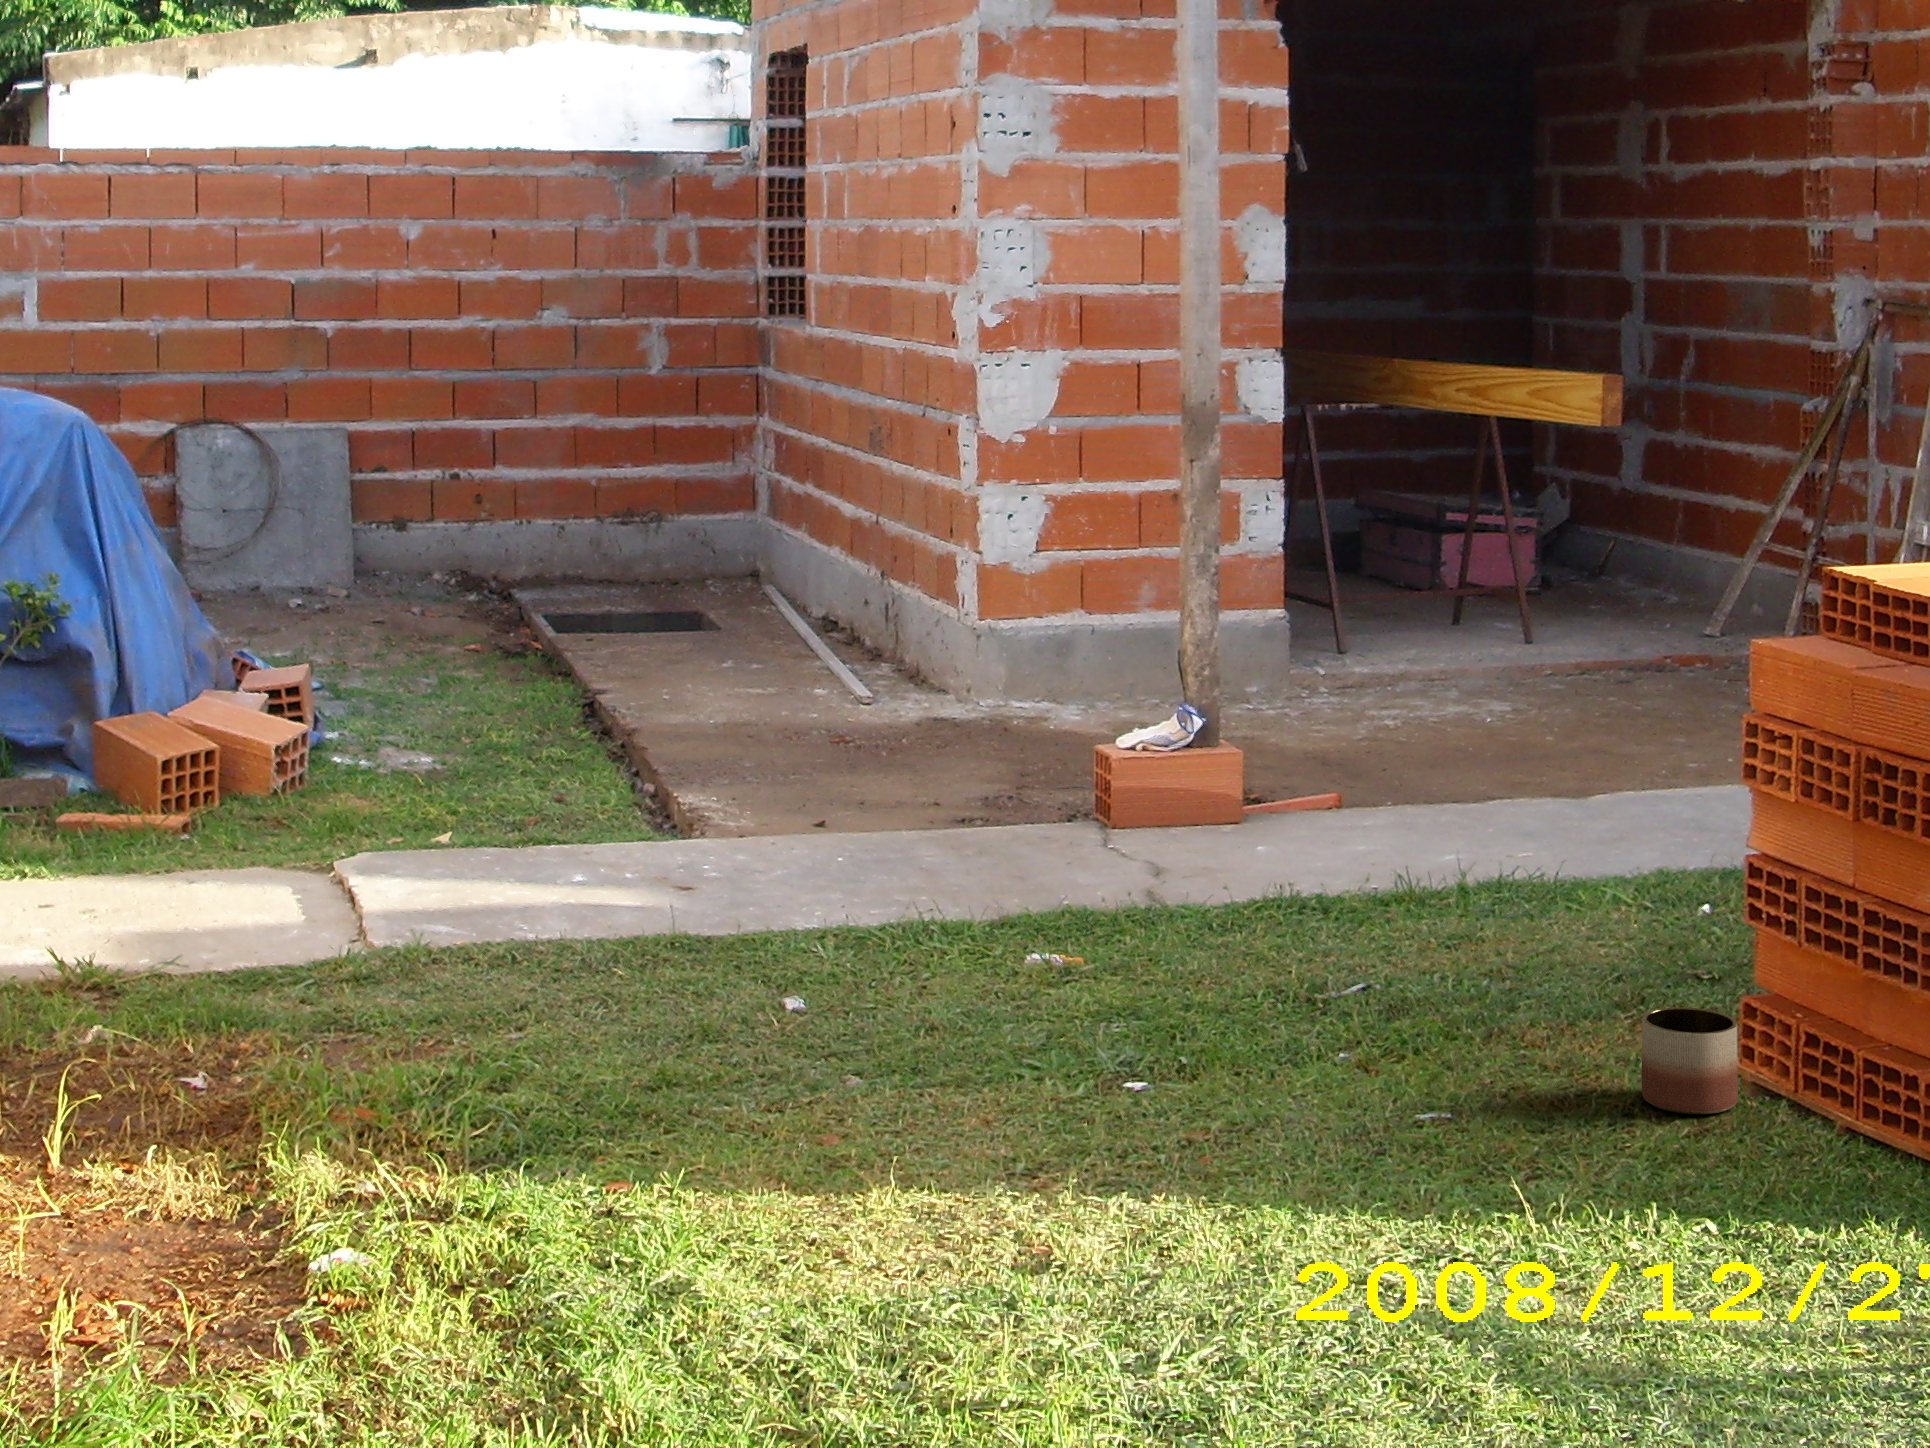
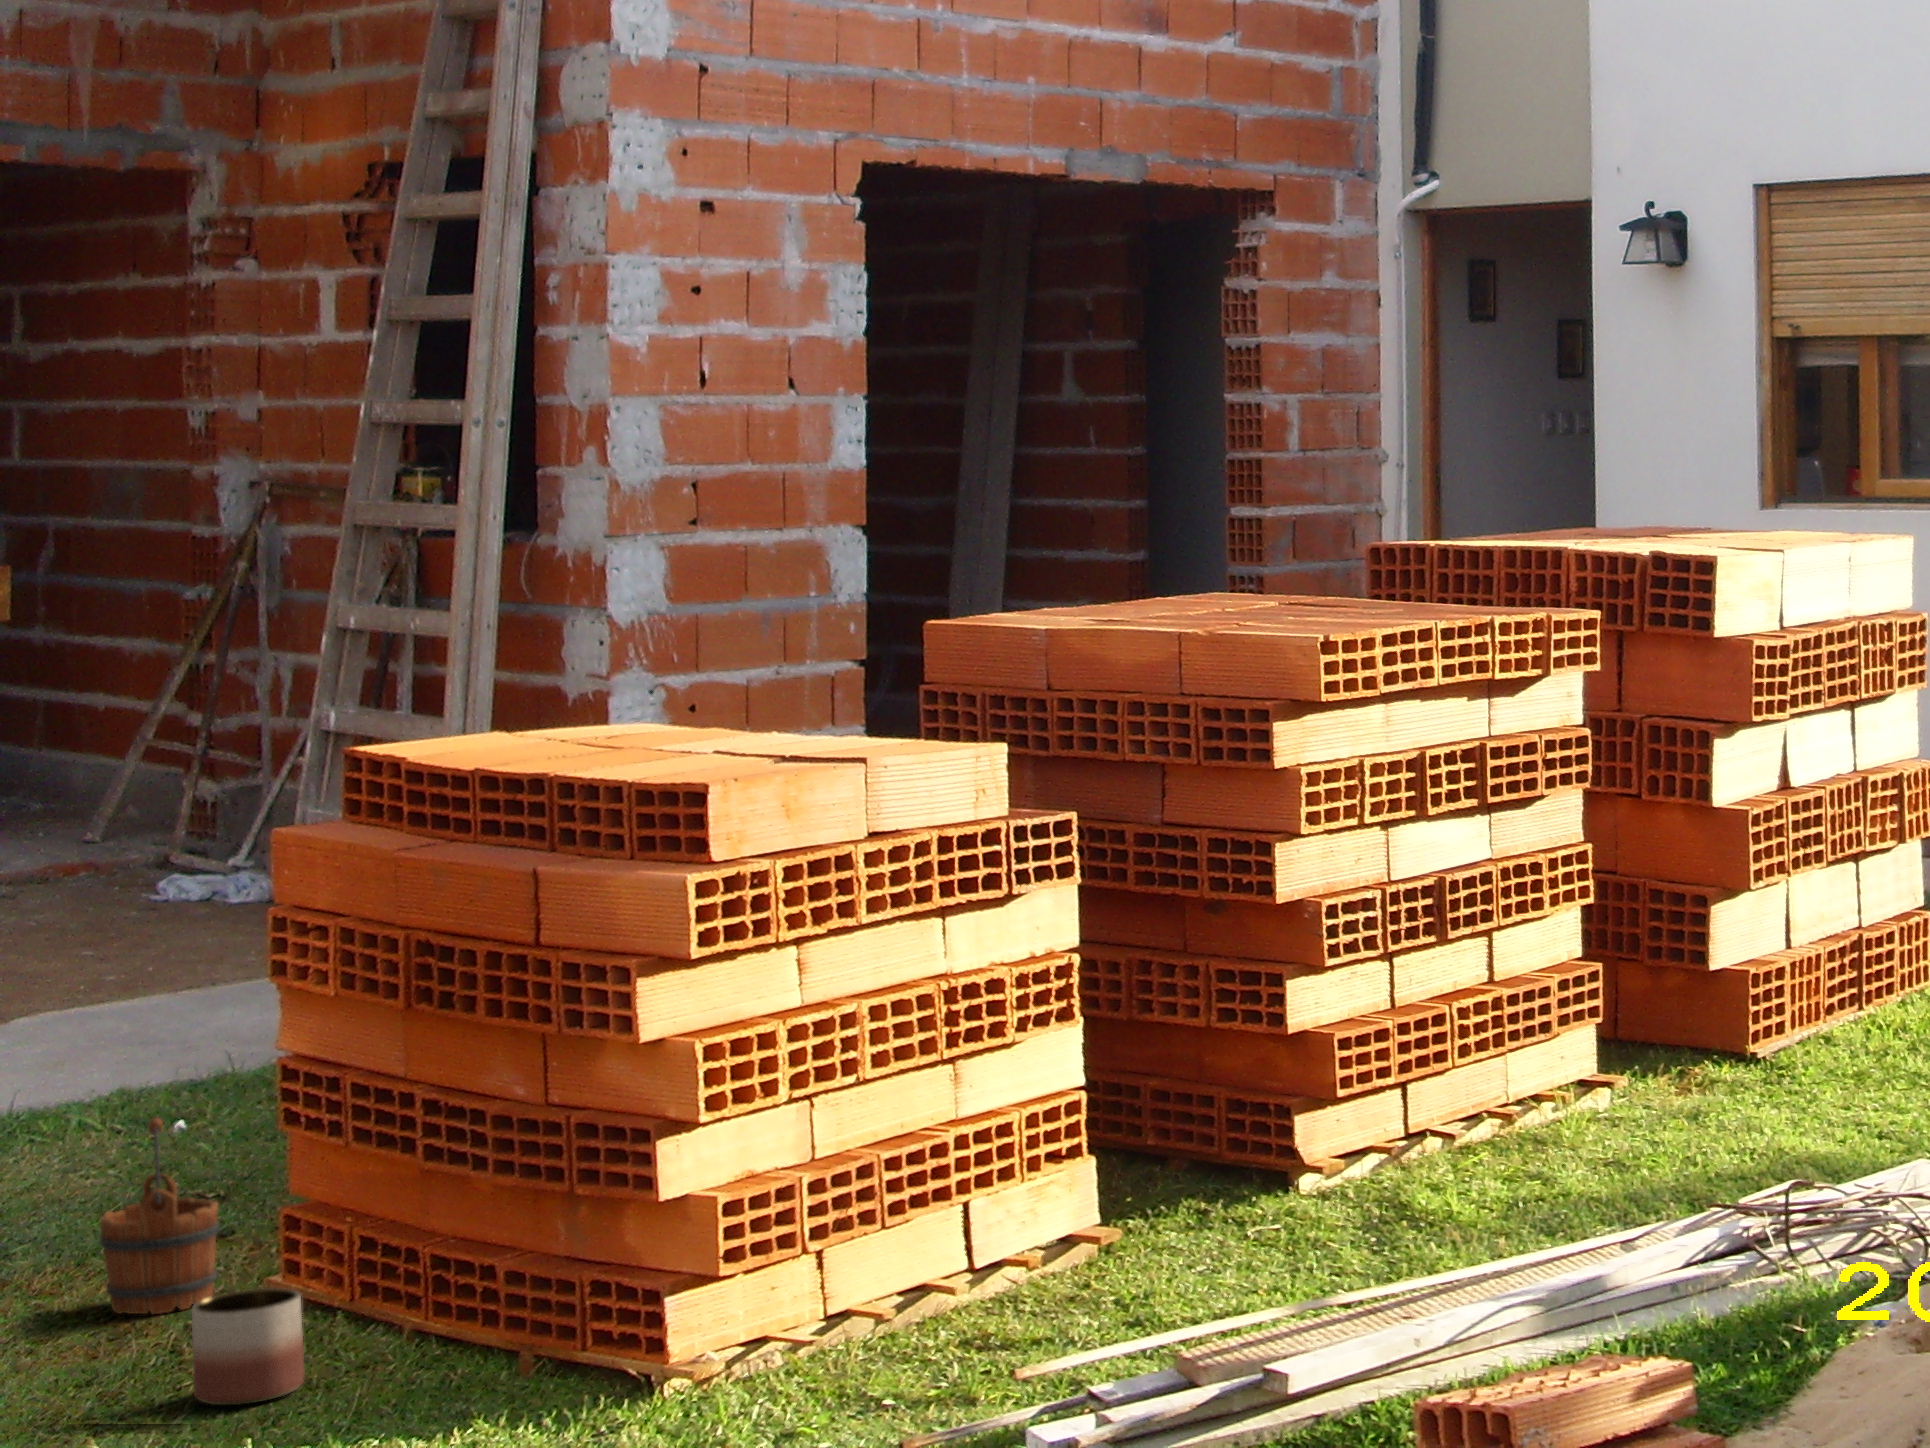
wooden bucket: none [1604,820,1704,991] -> present [100,1118,219,1314]

